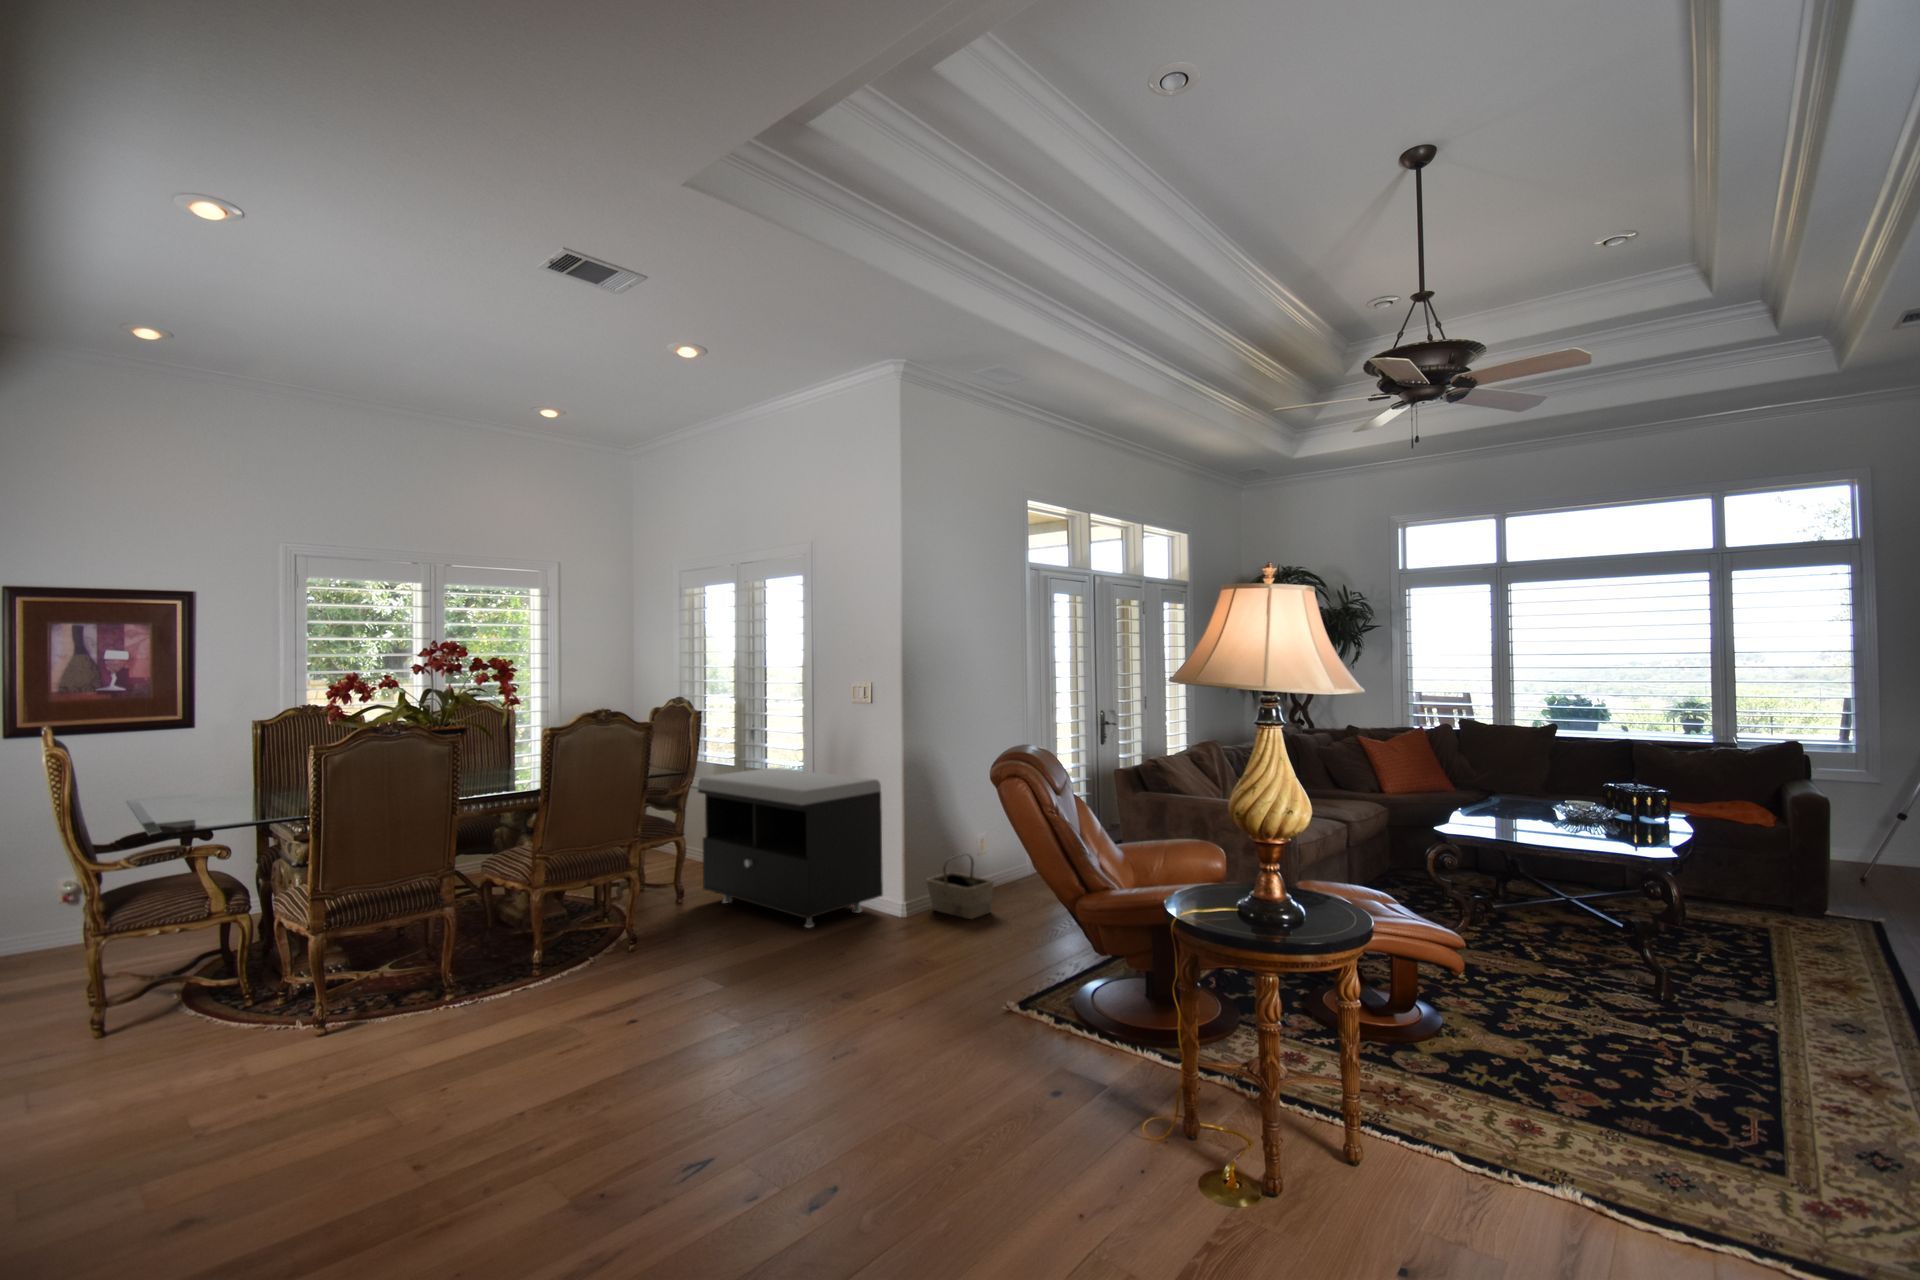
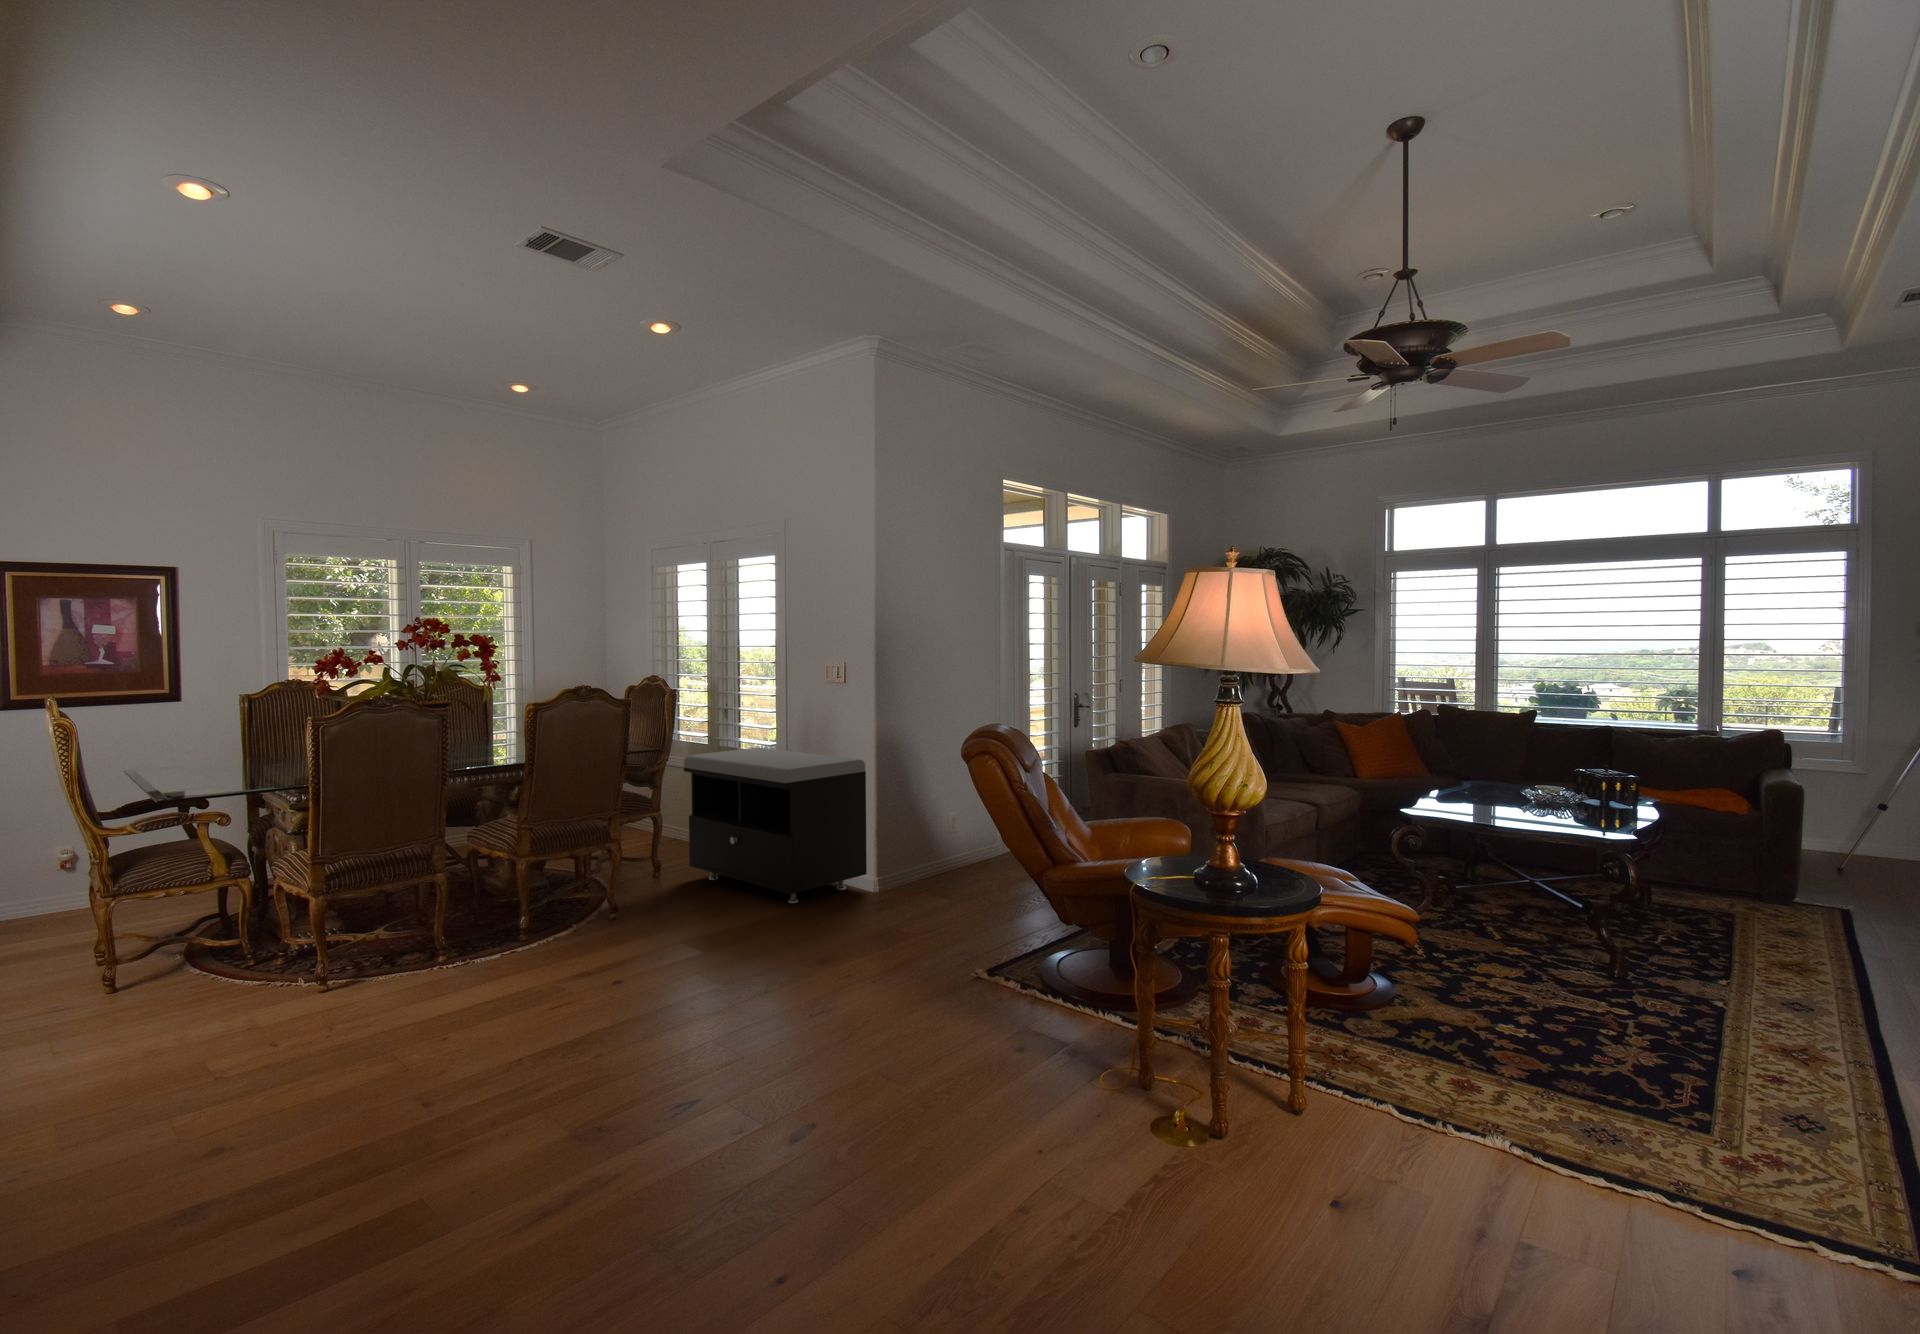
basket: present [926,854,994,919] -> none [909,834,977,897]

